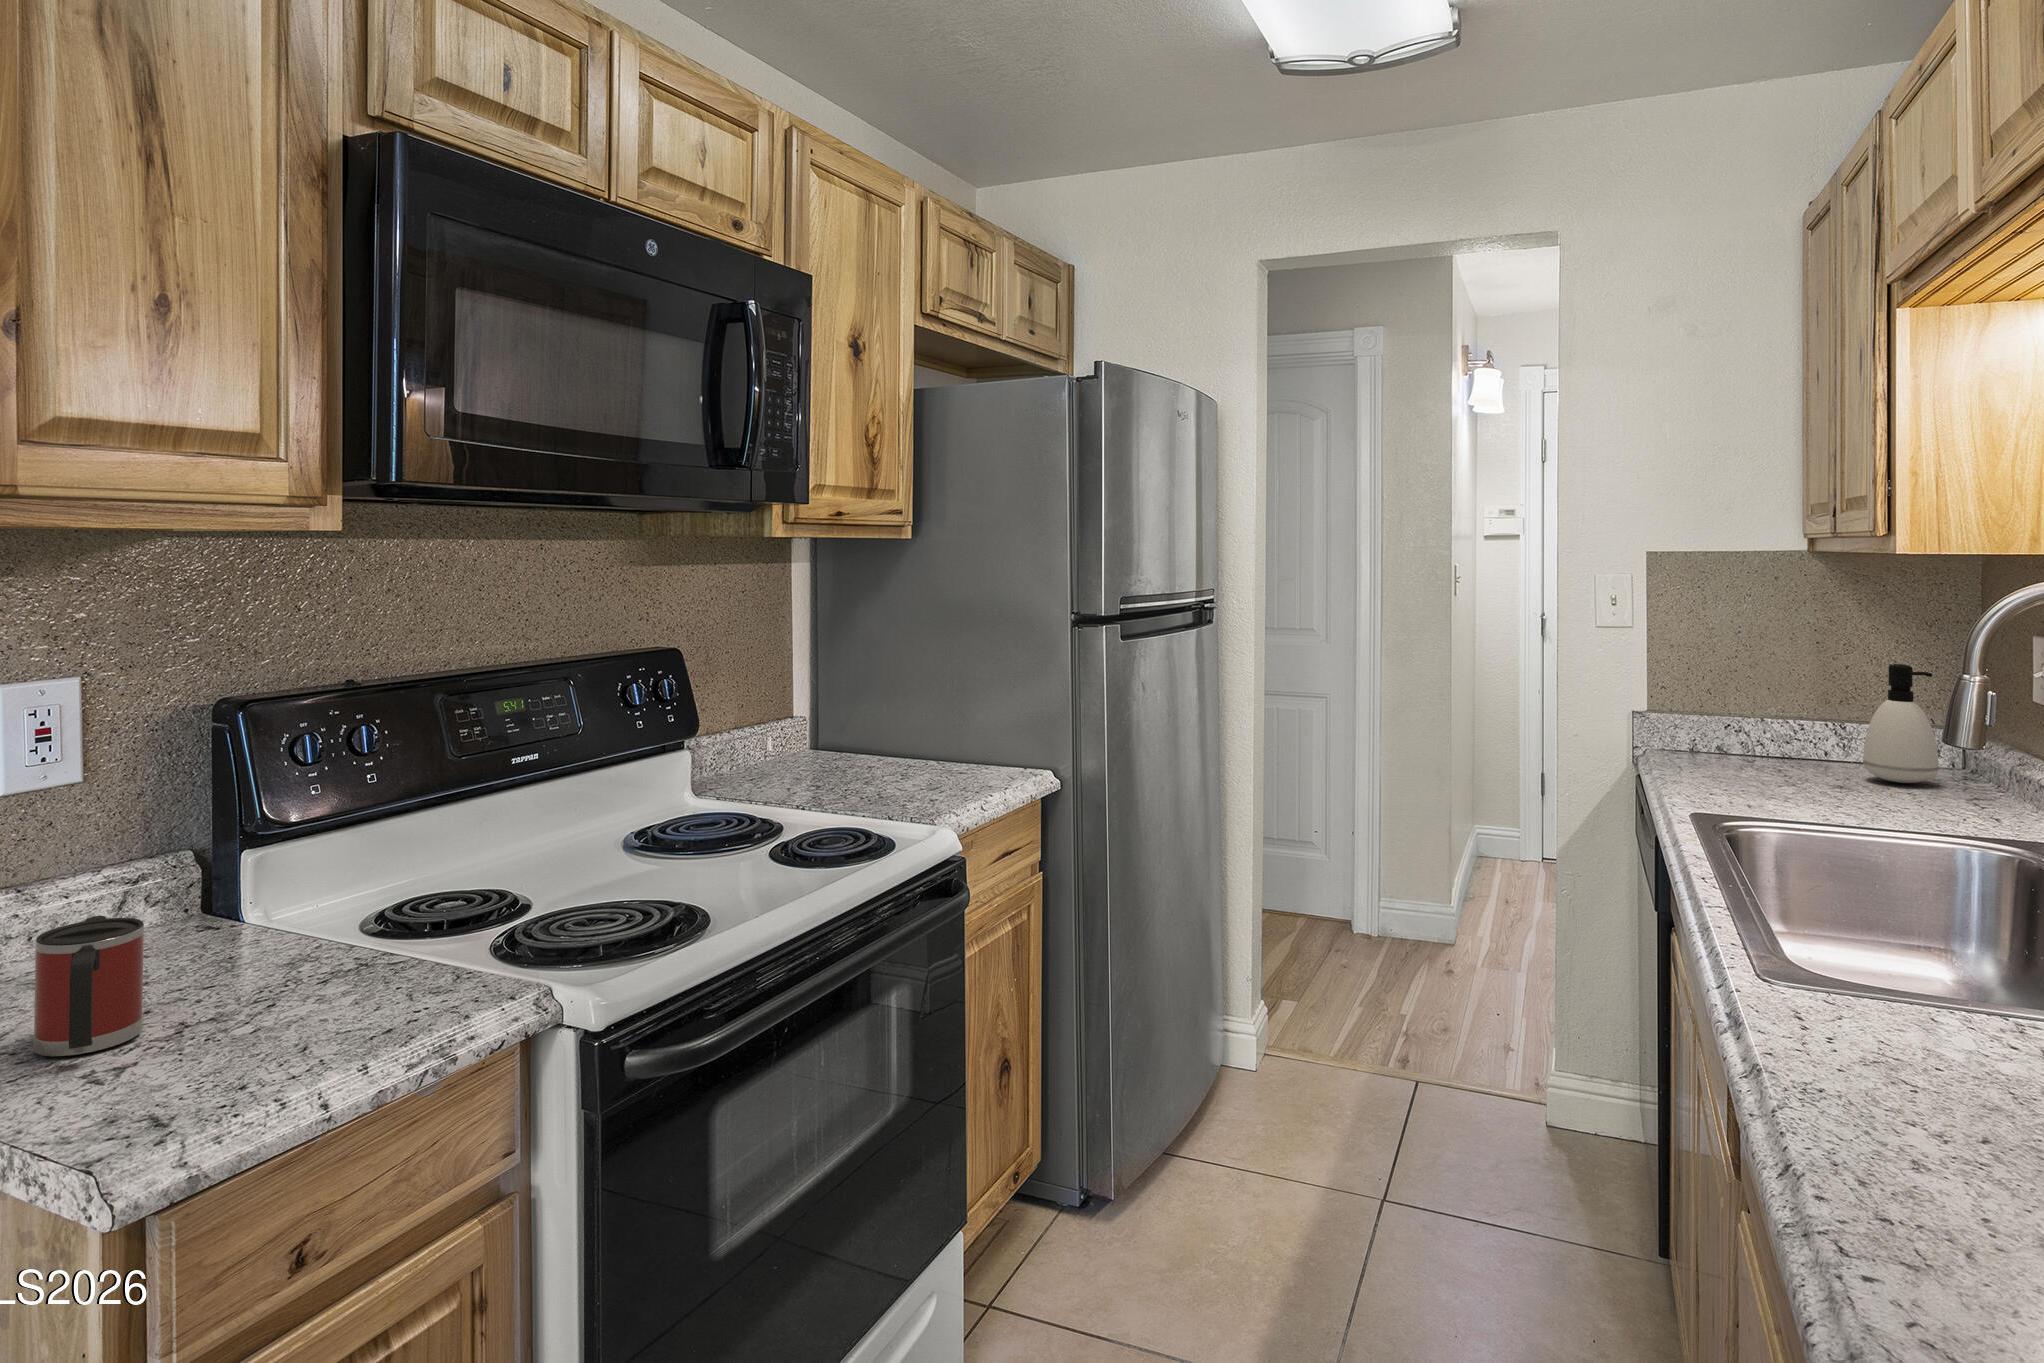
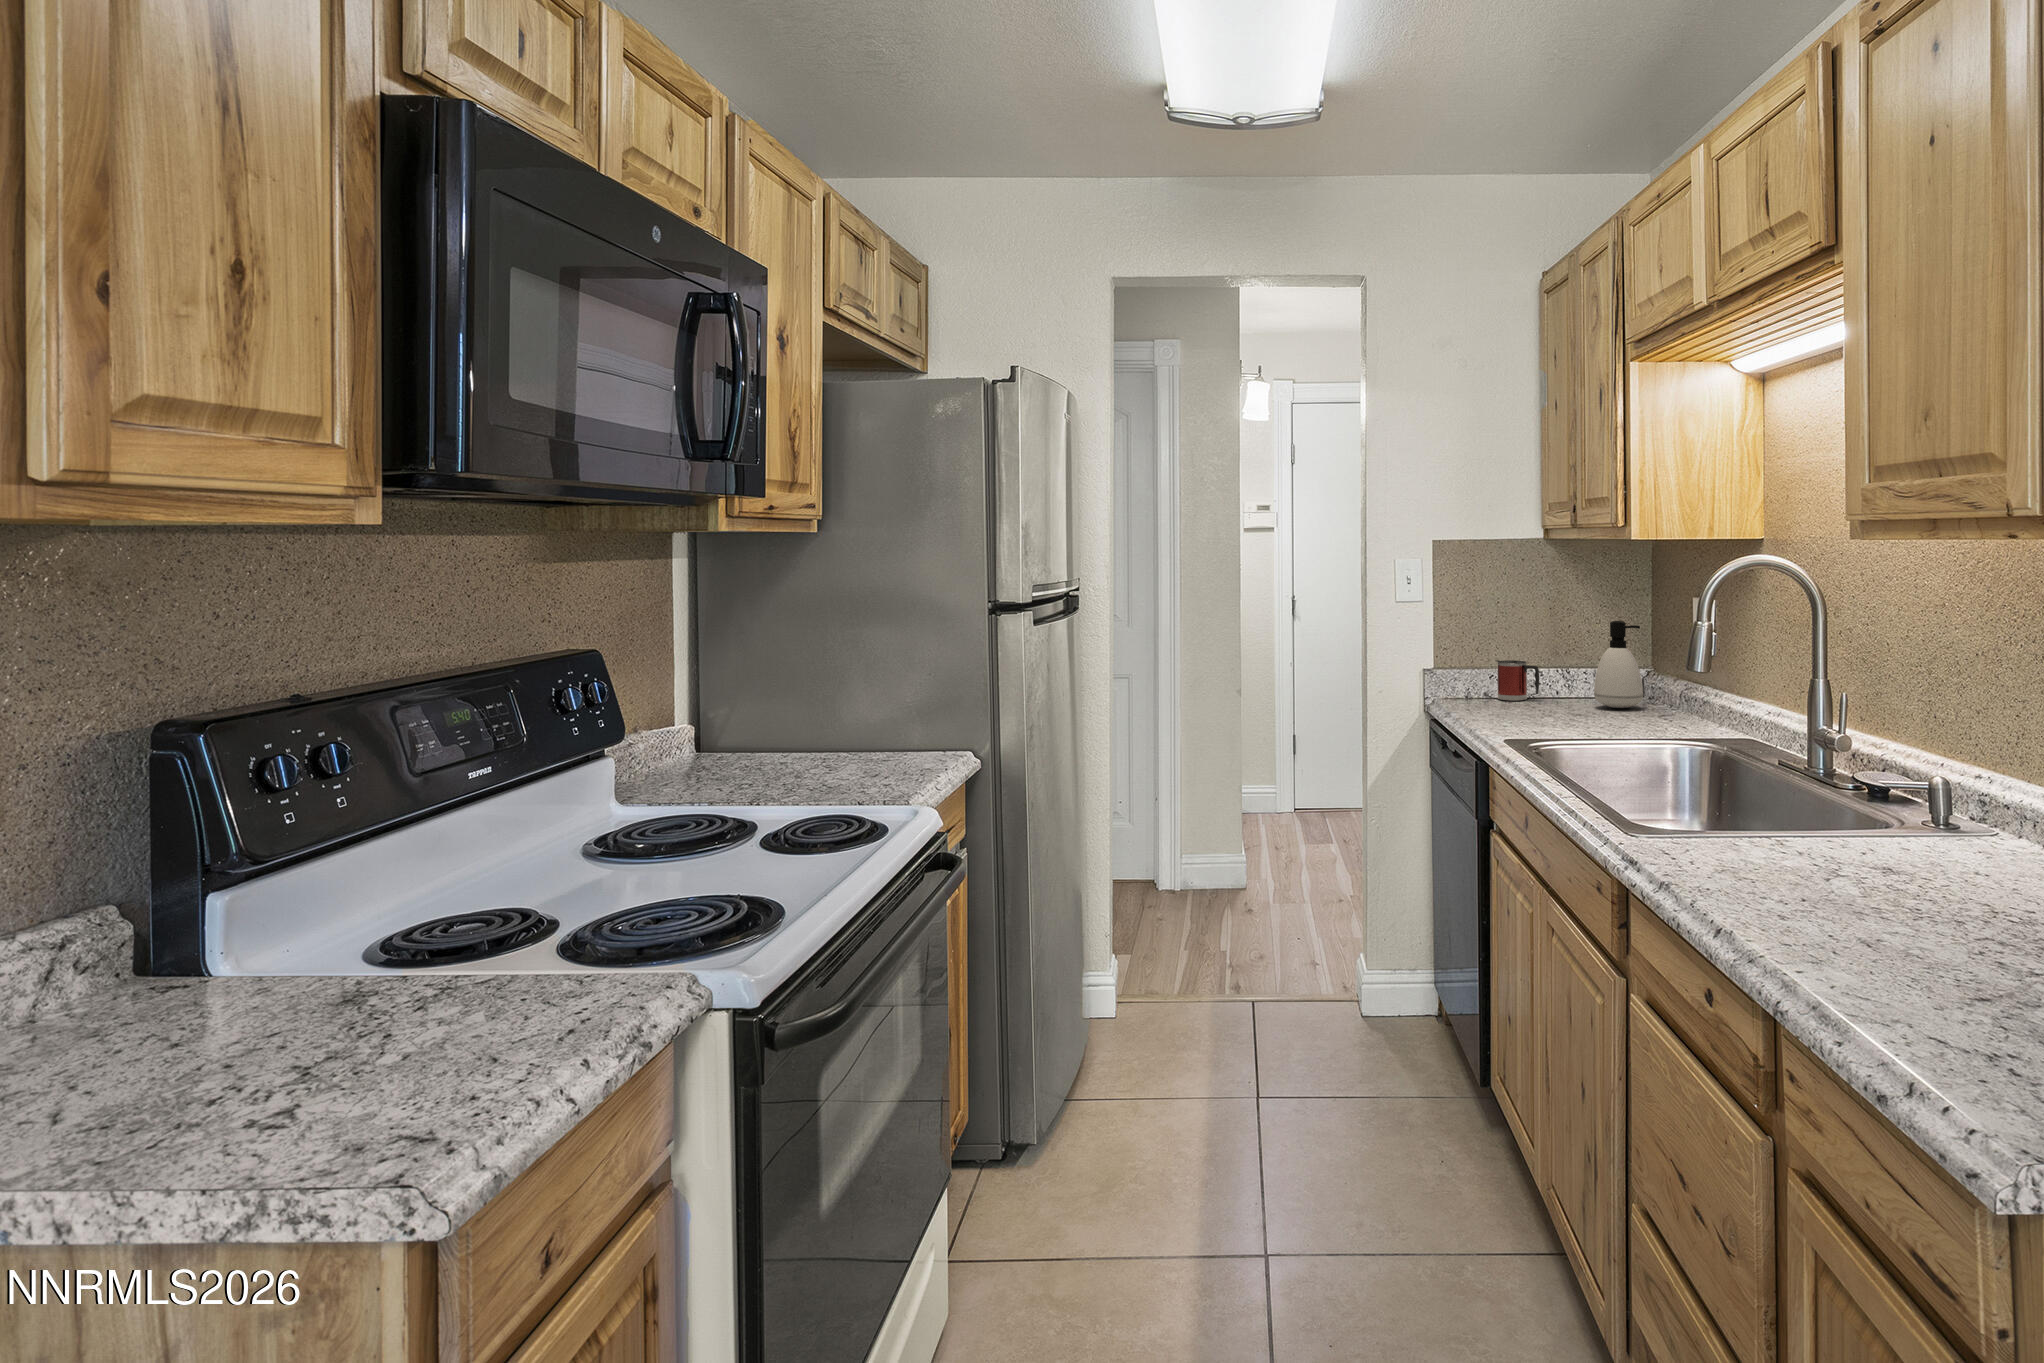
mug: present [34,916,144,1056] -> present [1496,660,1539,701]

